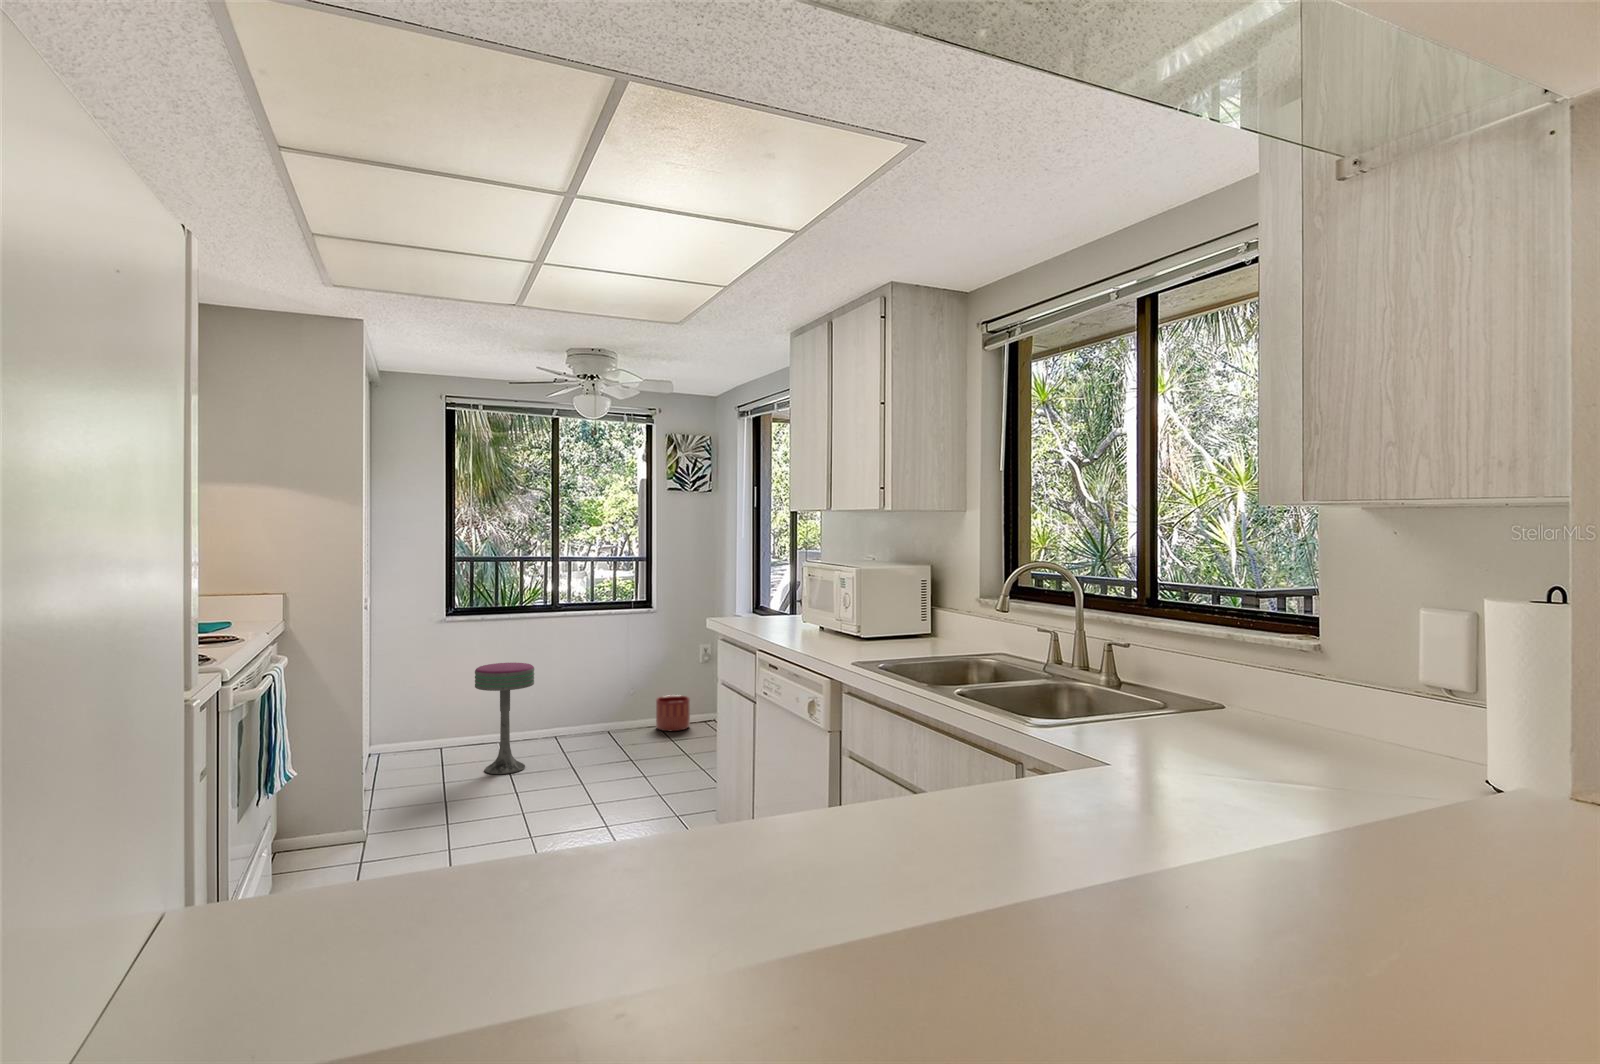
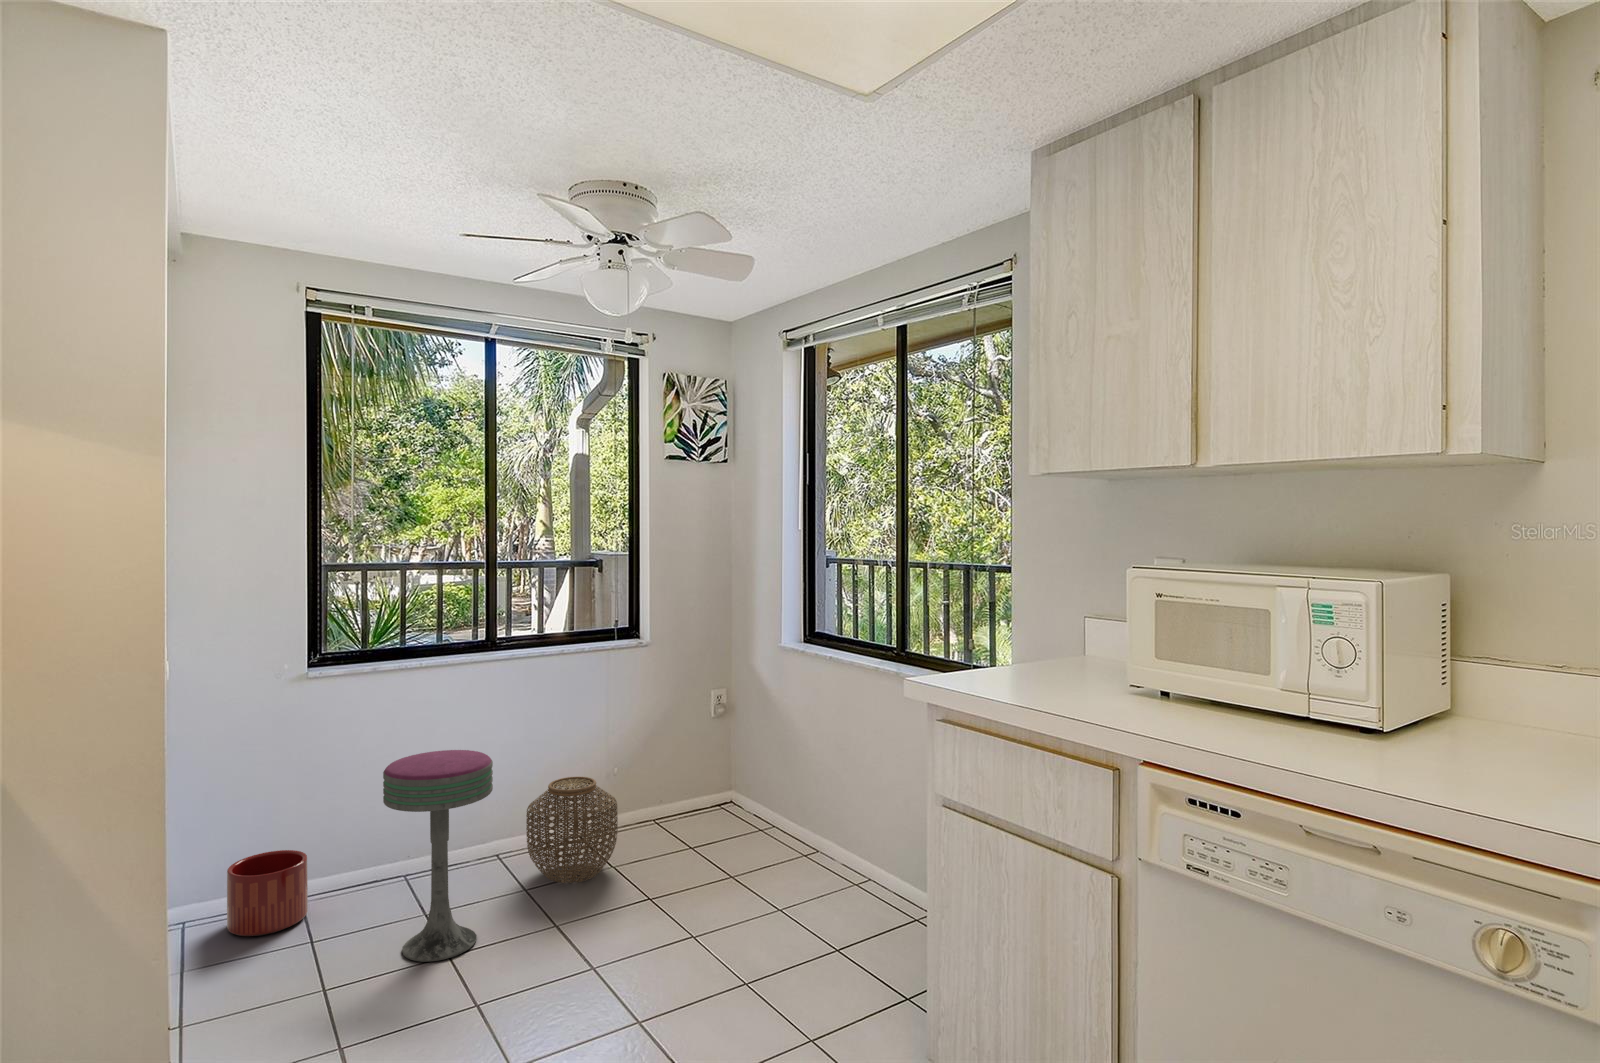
woven basket: none [564,688,619,750] -> present [526,777,618,883]
planter: present [656,695,690,731] -> present [227,850,308,936]

